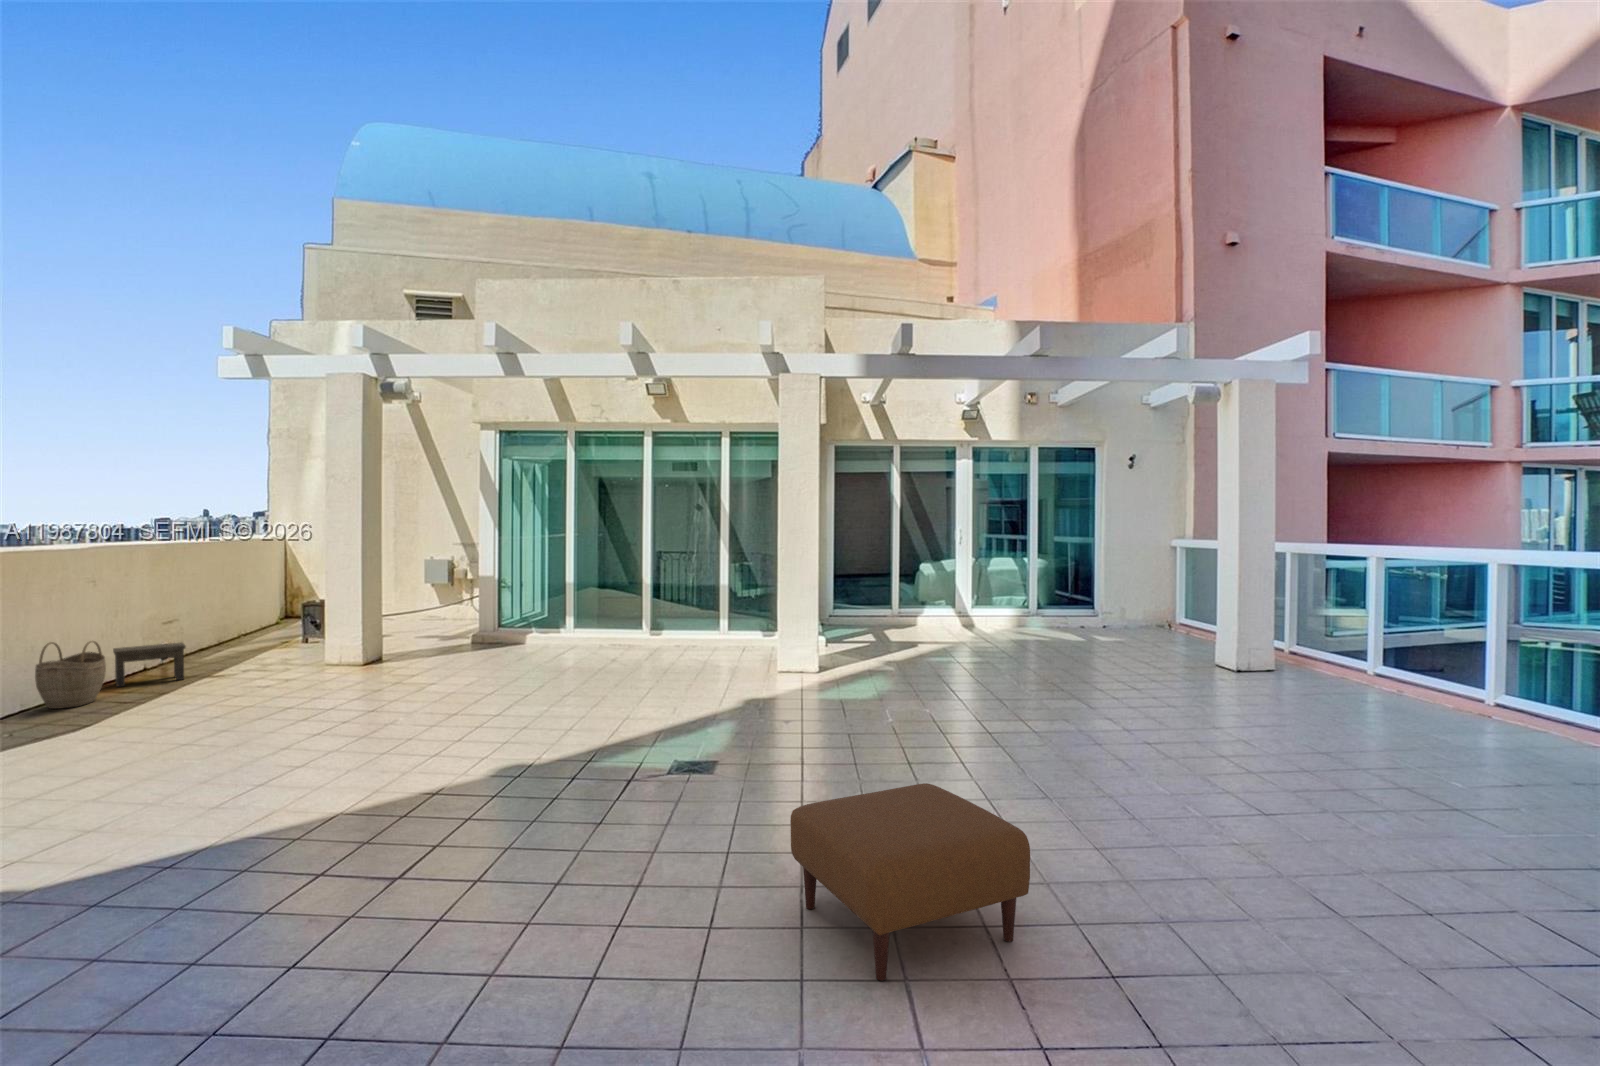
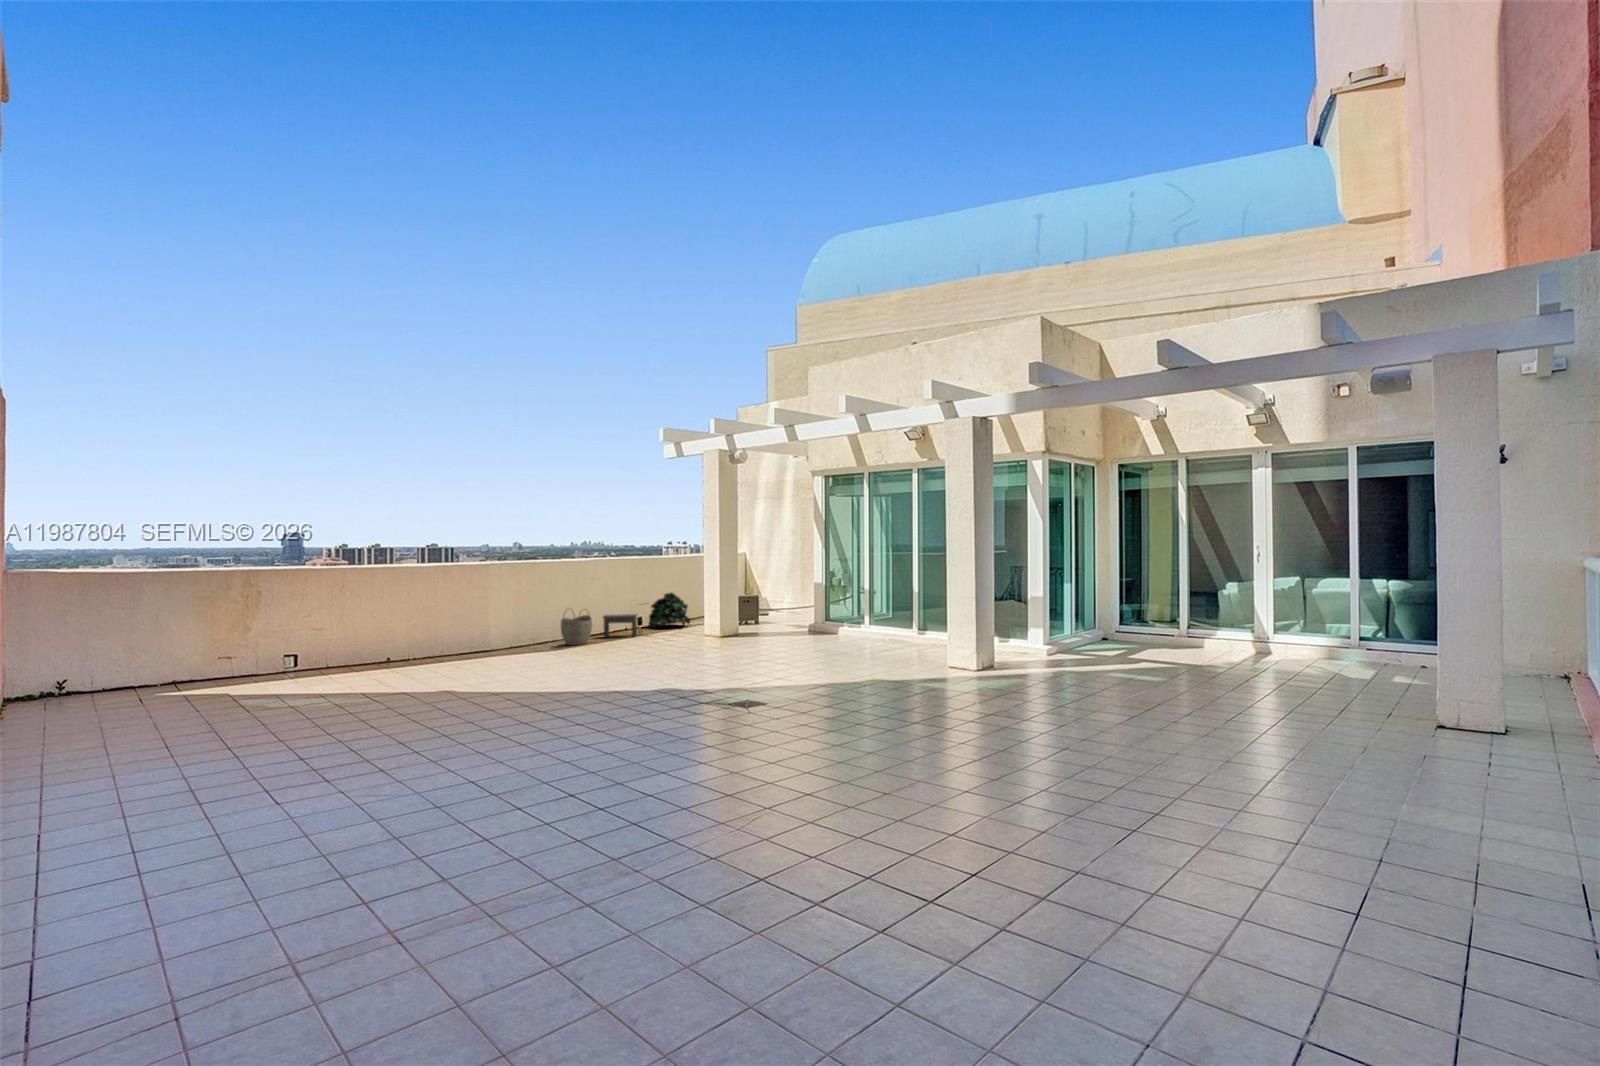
potted plant: none [183,604,264,663] -> present [649,592,690,628]
ottoman: present [790,783,1030,981] -> none [677,717,805,809]

